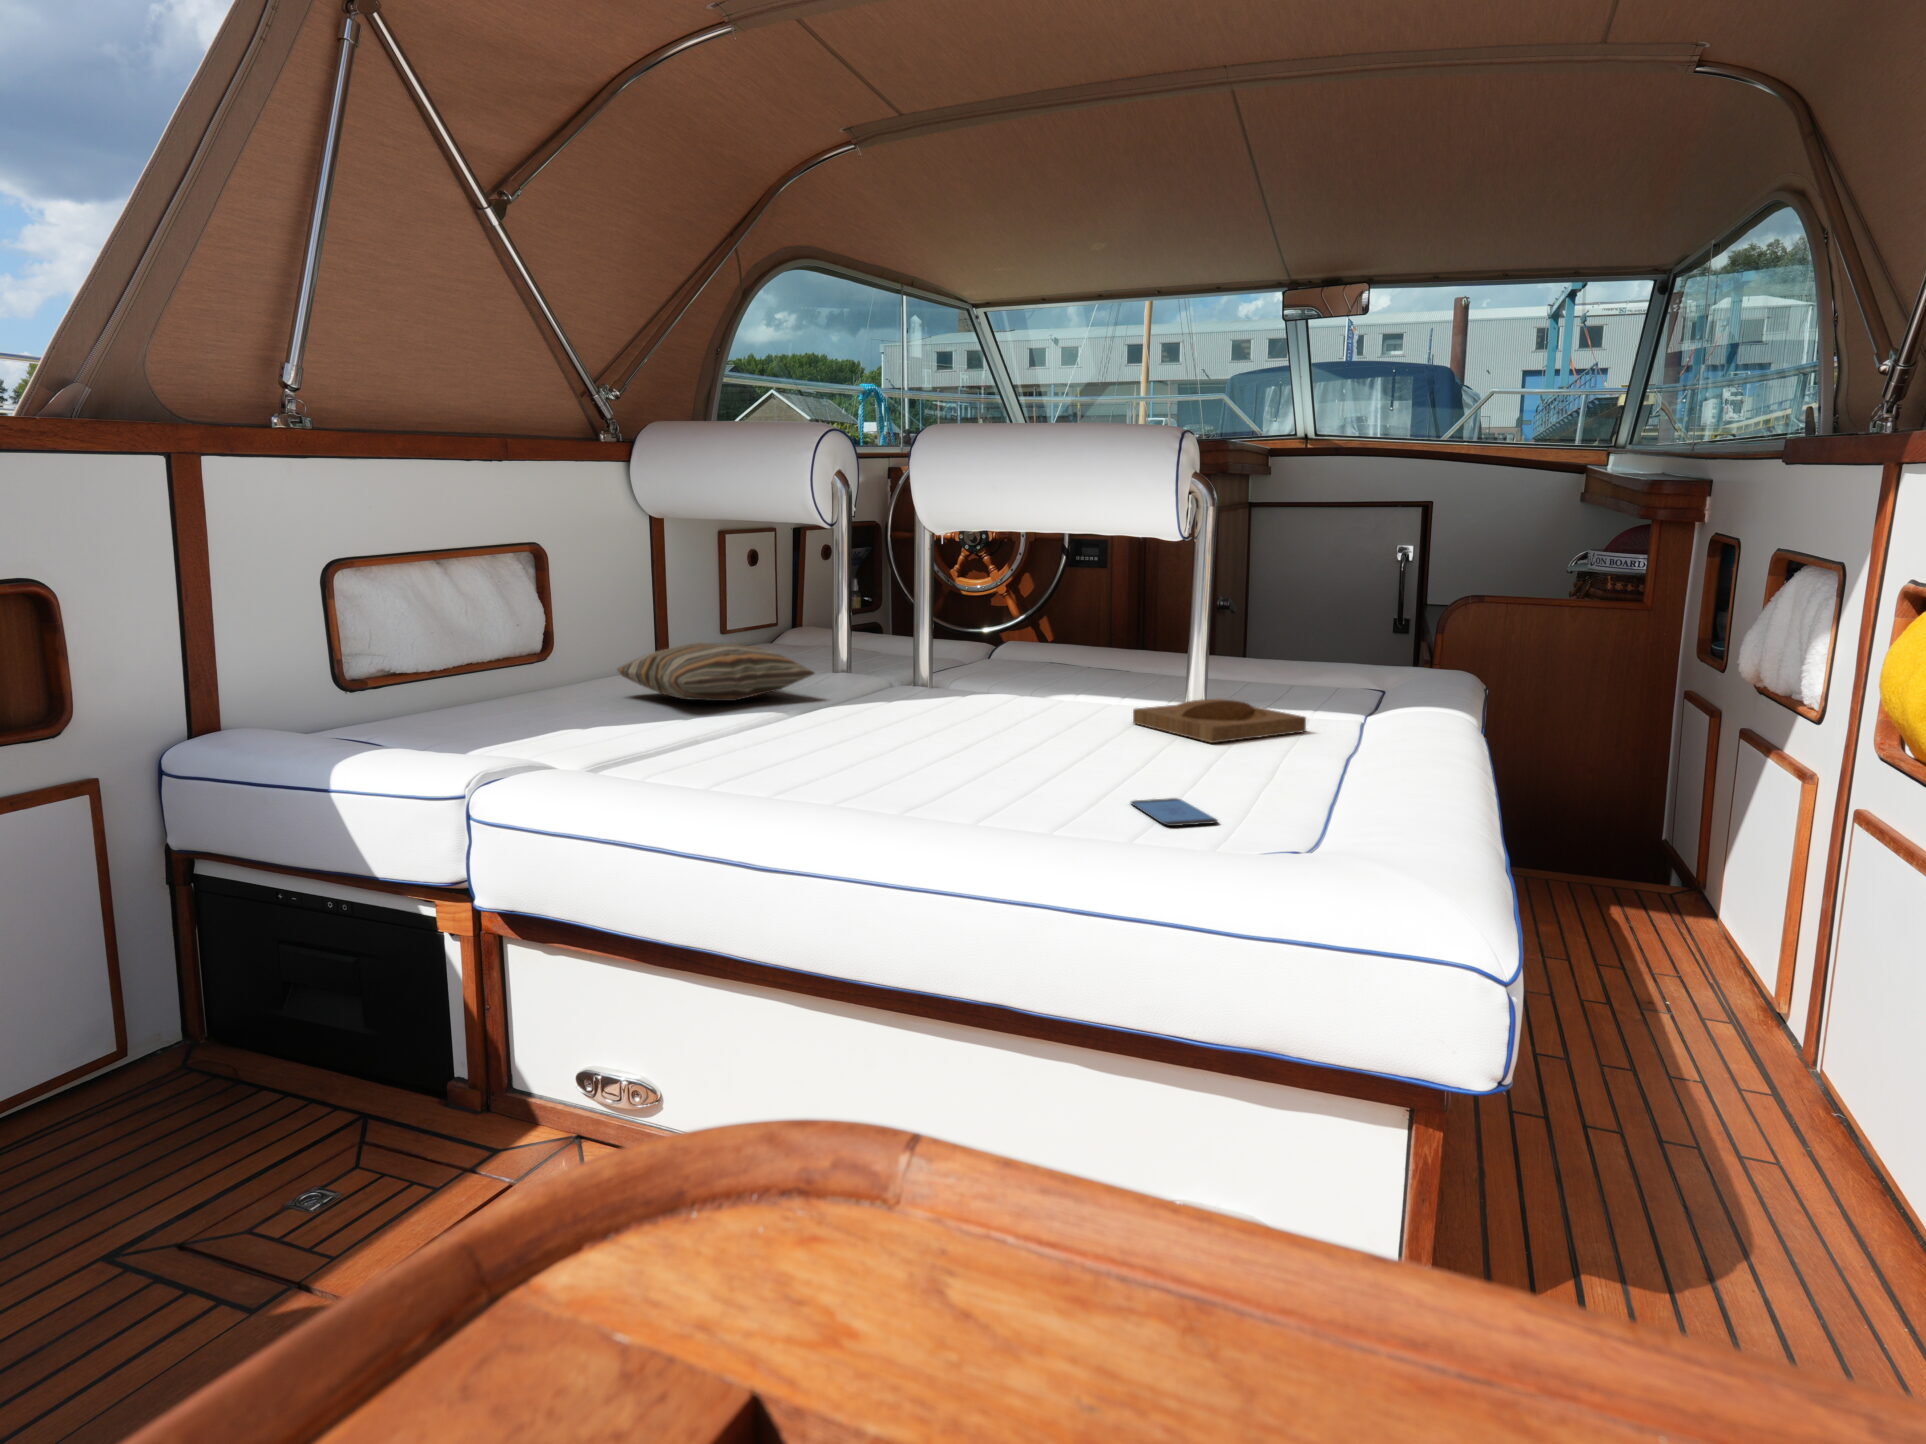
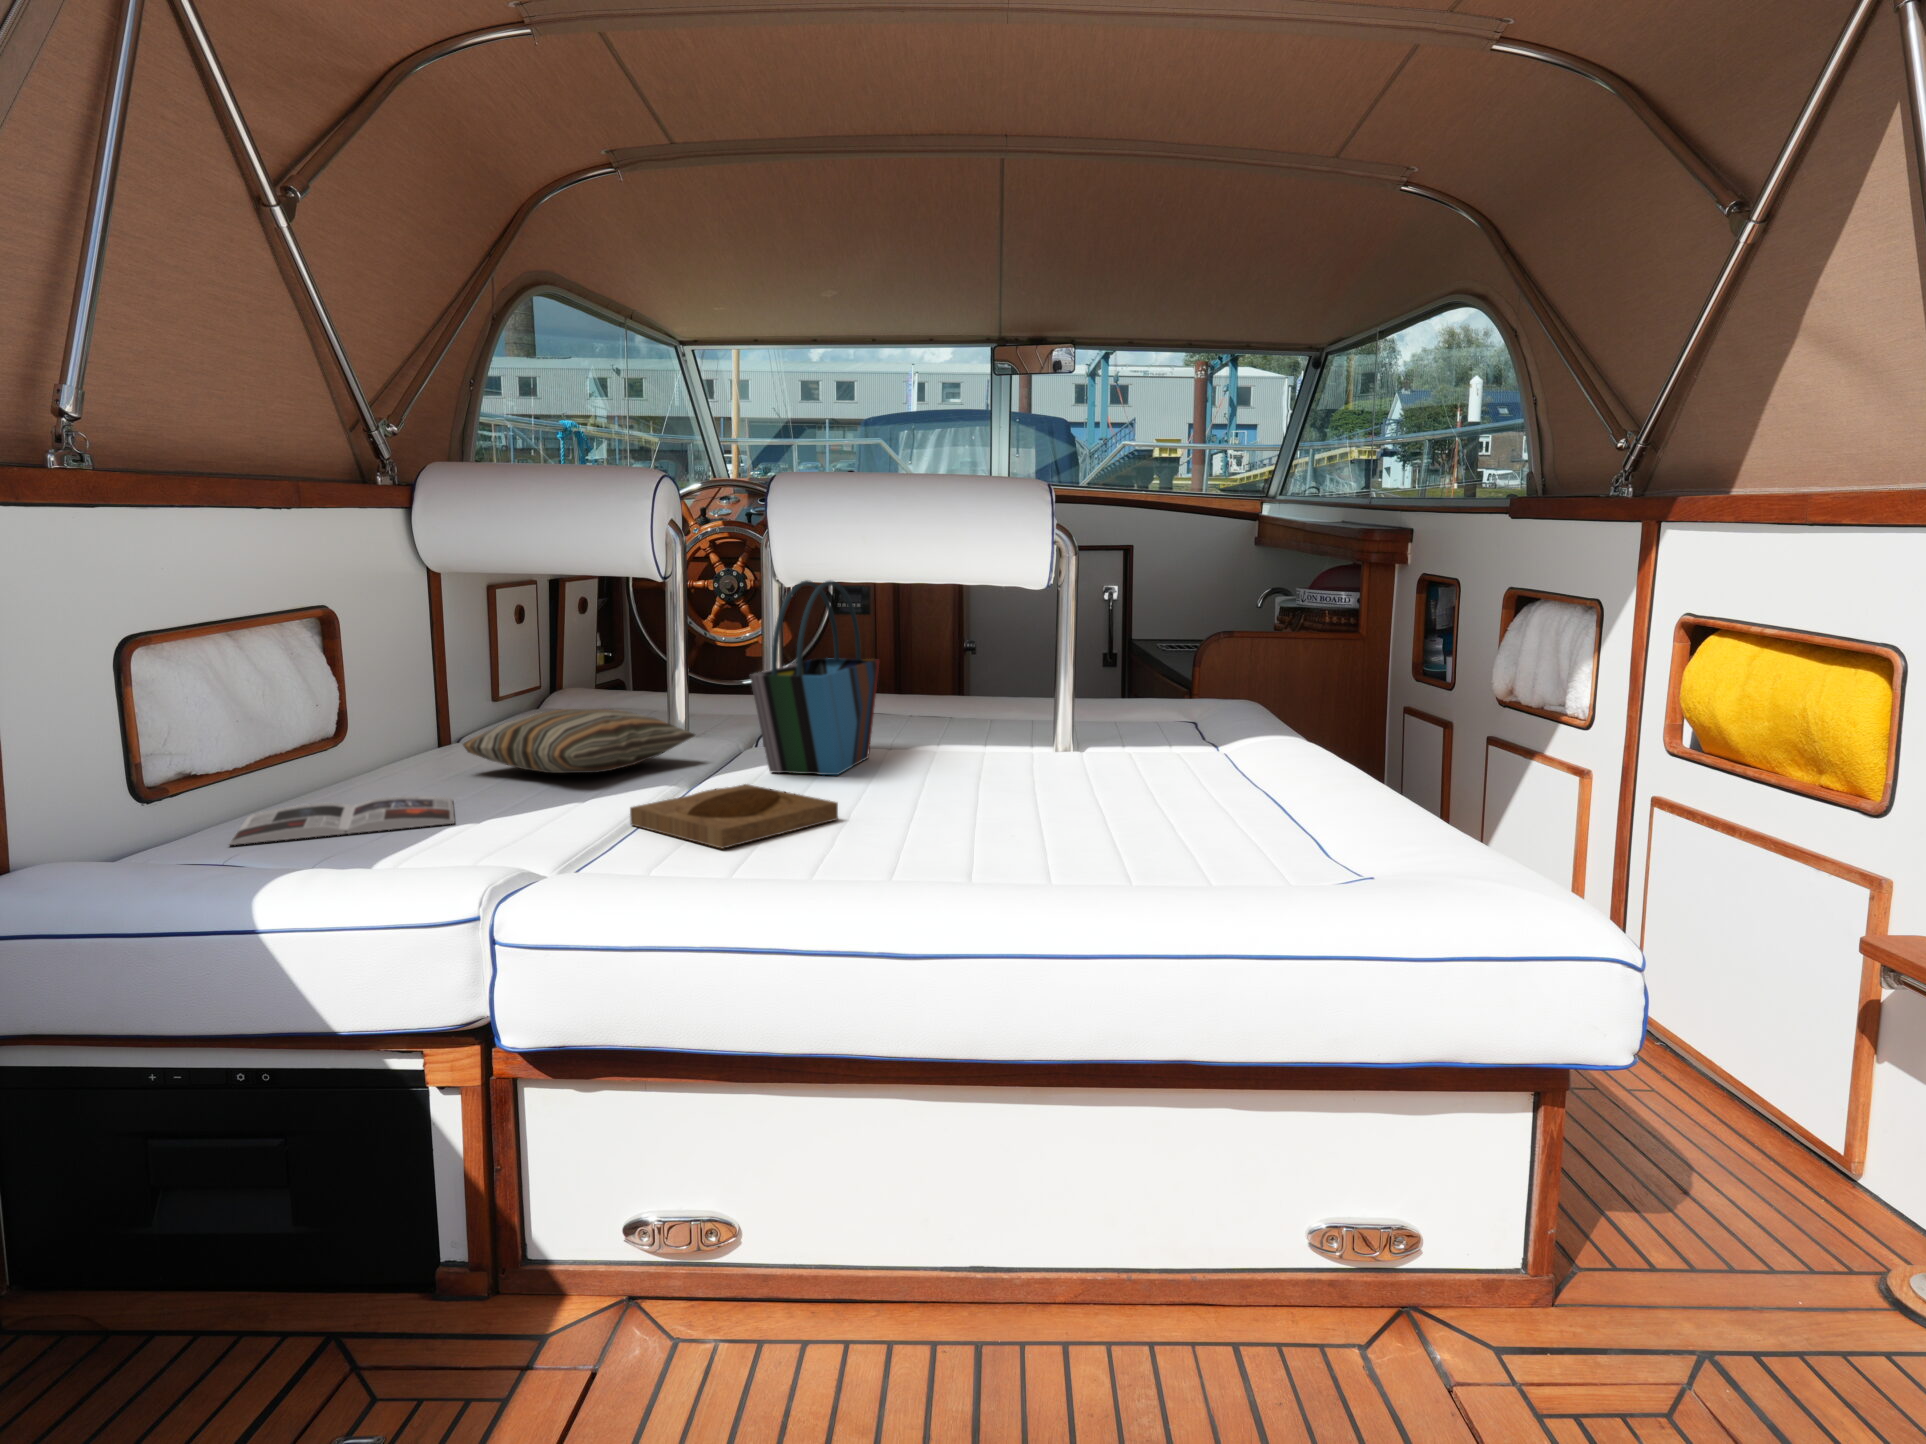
tote bag: none [839,527,996,718] -> present [750,580,879,775]
tray: present [1133,699,1306,743] -> present [630,784,838,849]
magazine: none [392,707,585,733] -> present [229,796,454,845]
smartphone: present [1131,798,1218,826] -> none [1159,838,1262,867]

